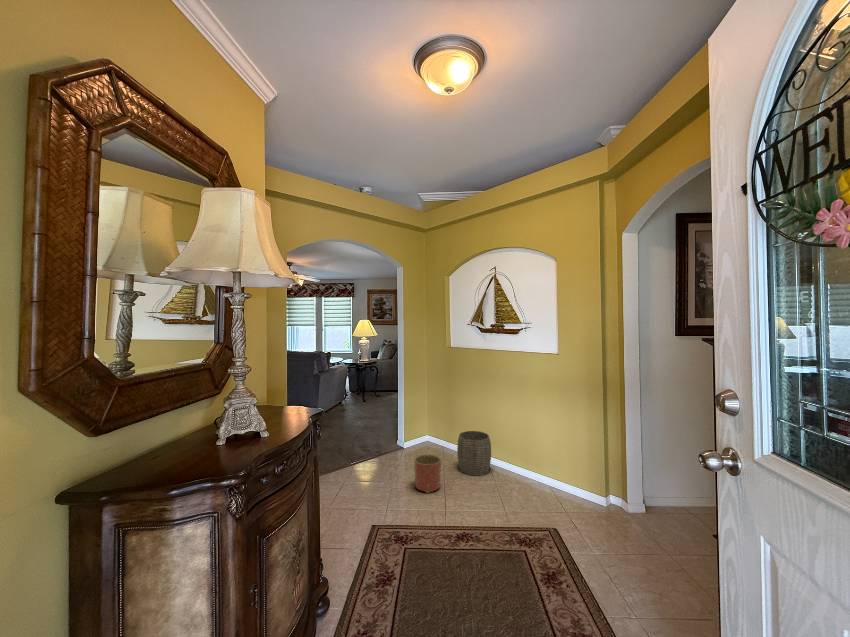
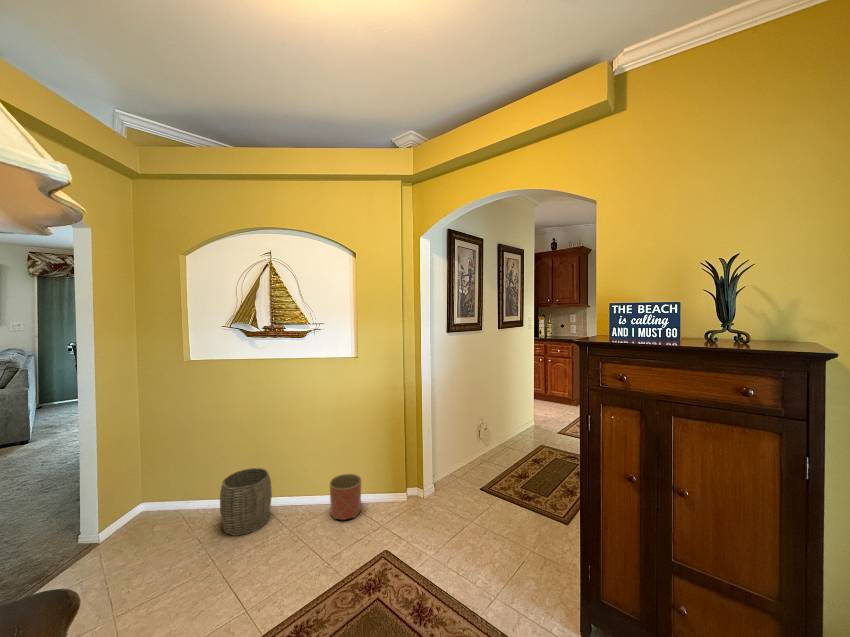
planter: present [414,454,441,493] -> present [330,474,361,520]

